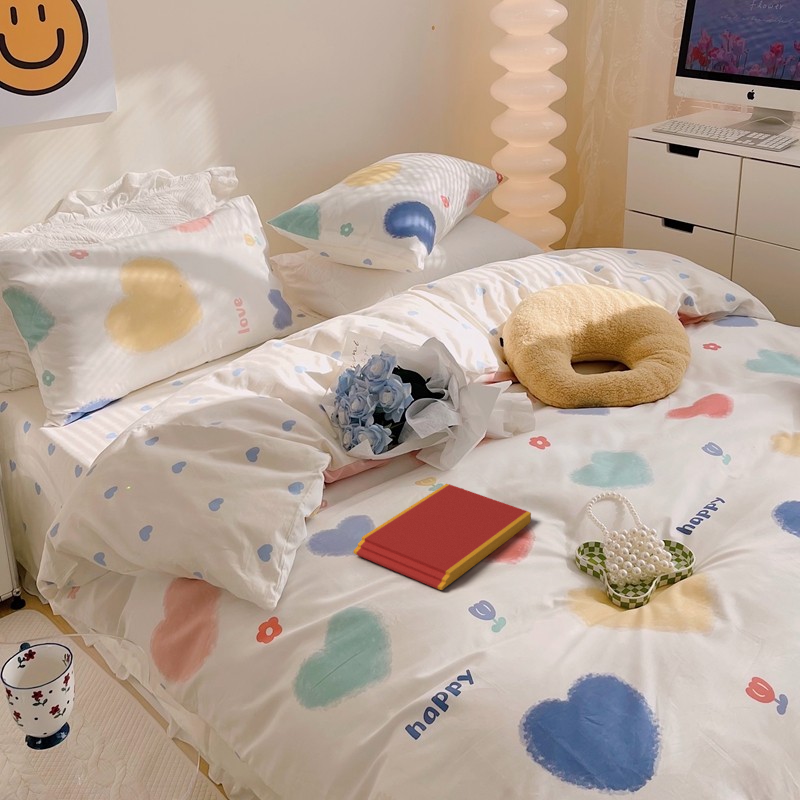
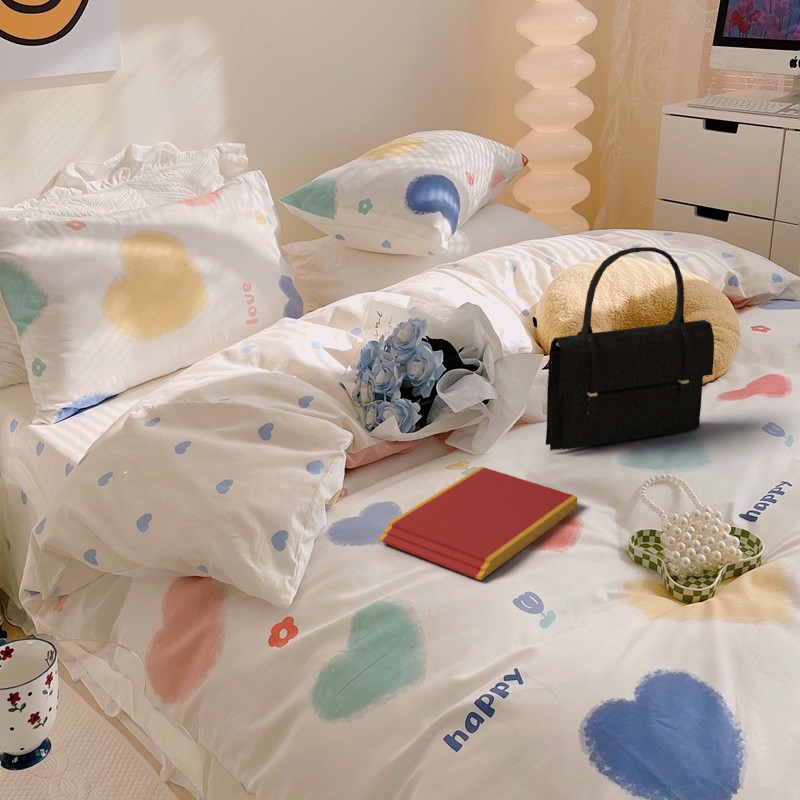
handbag: none [506,286,658,467] -> present [546,247,714,450]

